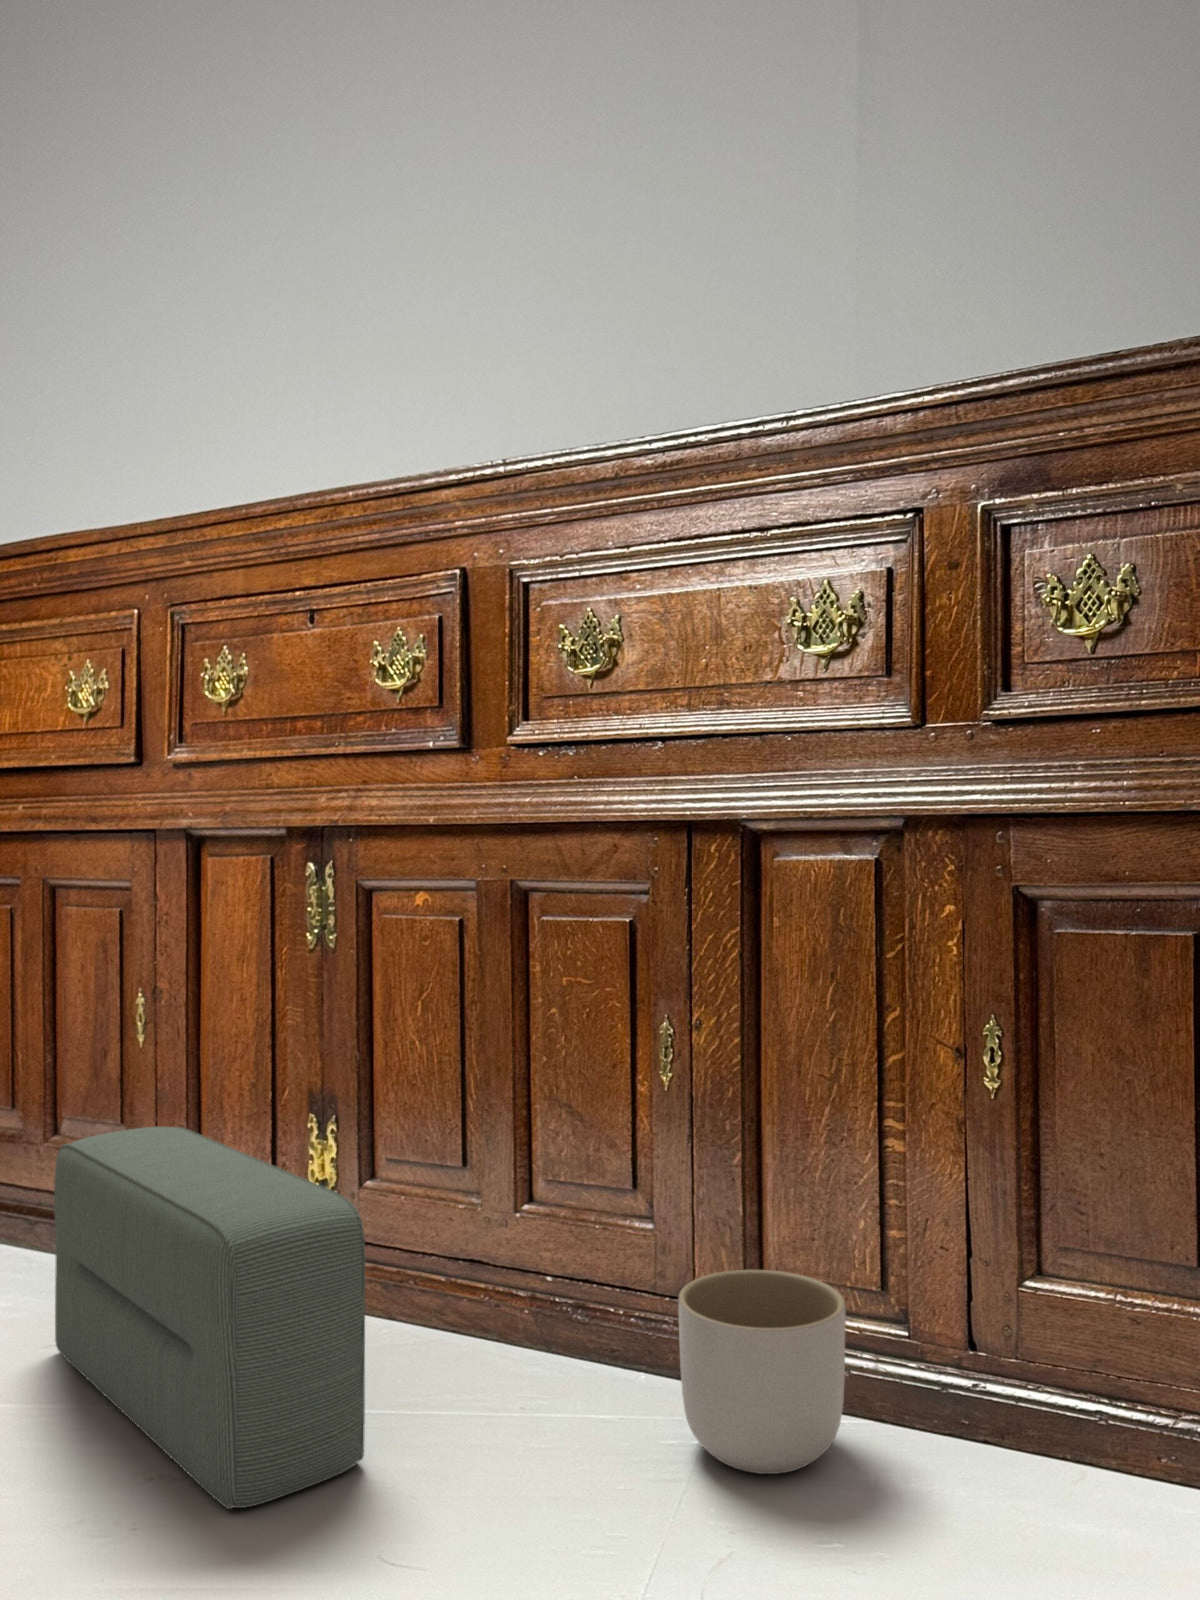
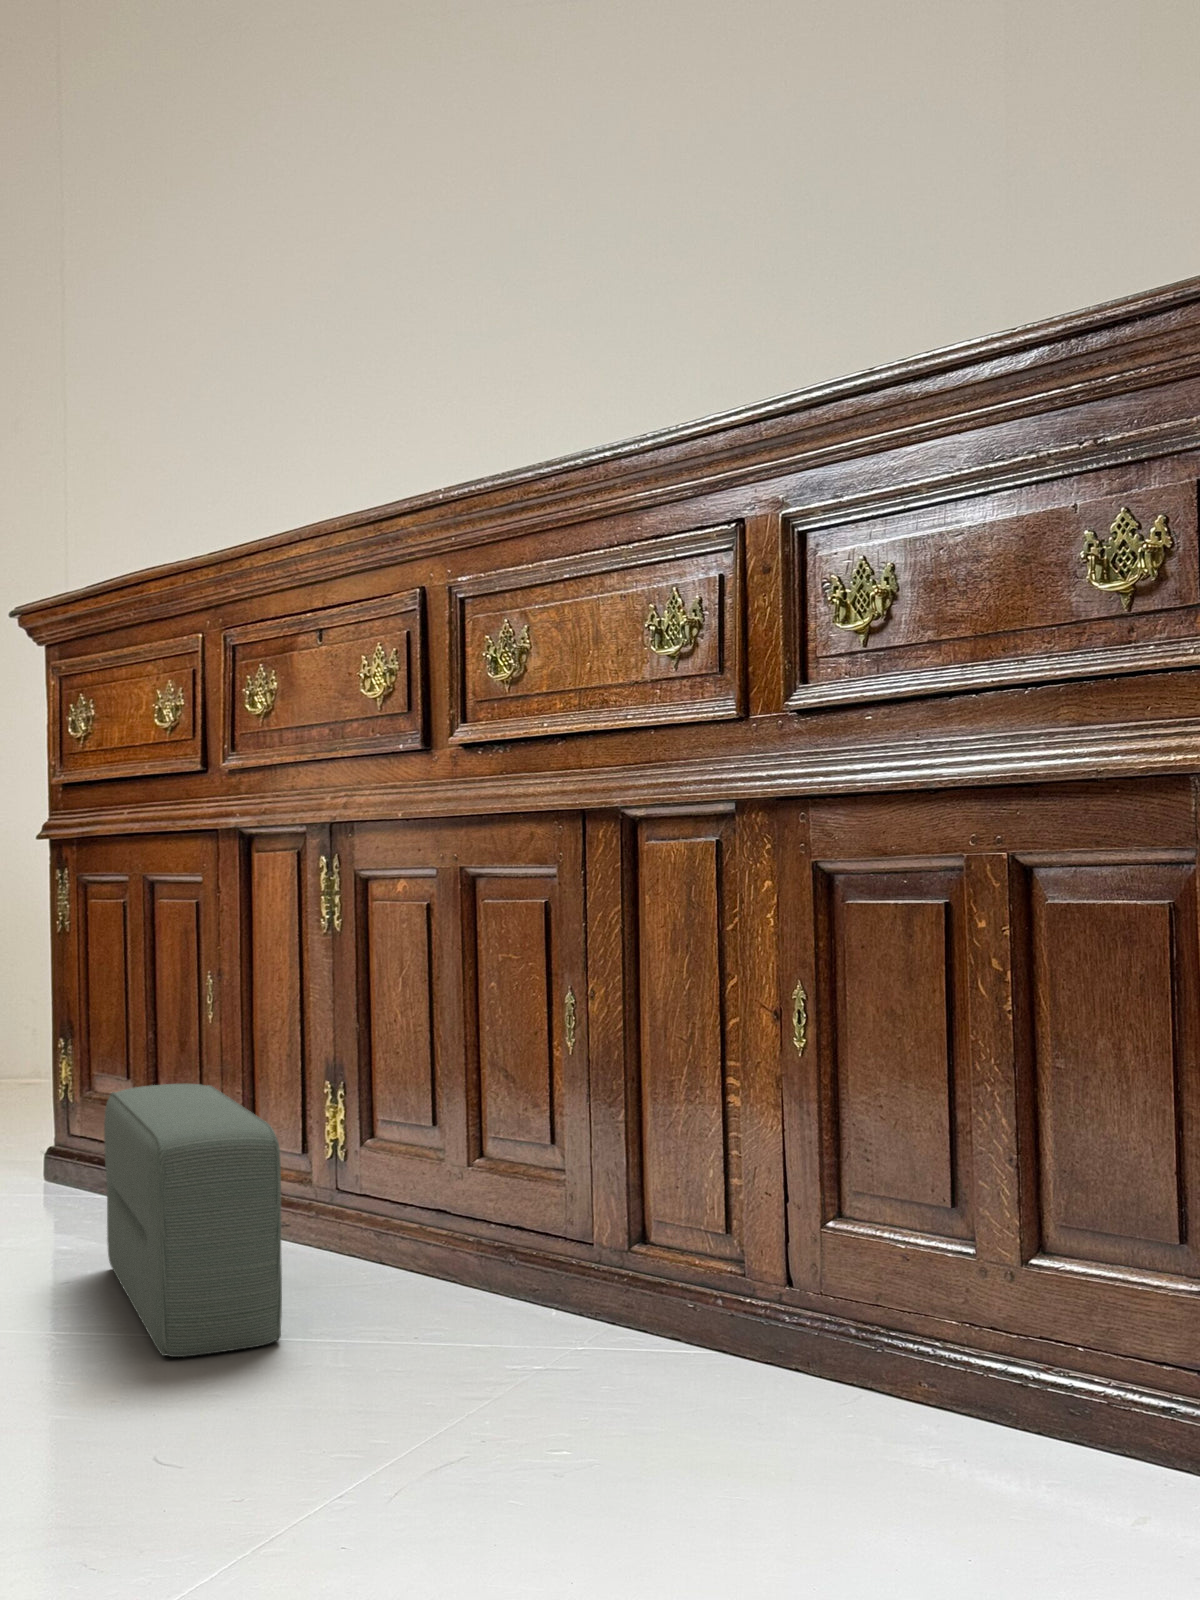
planter: present [678,1270,846,1474] -> none [525,1211,670,1372]

